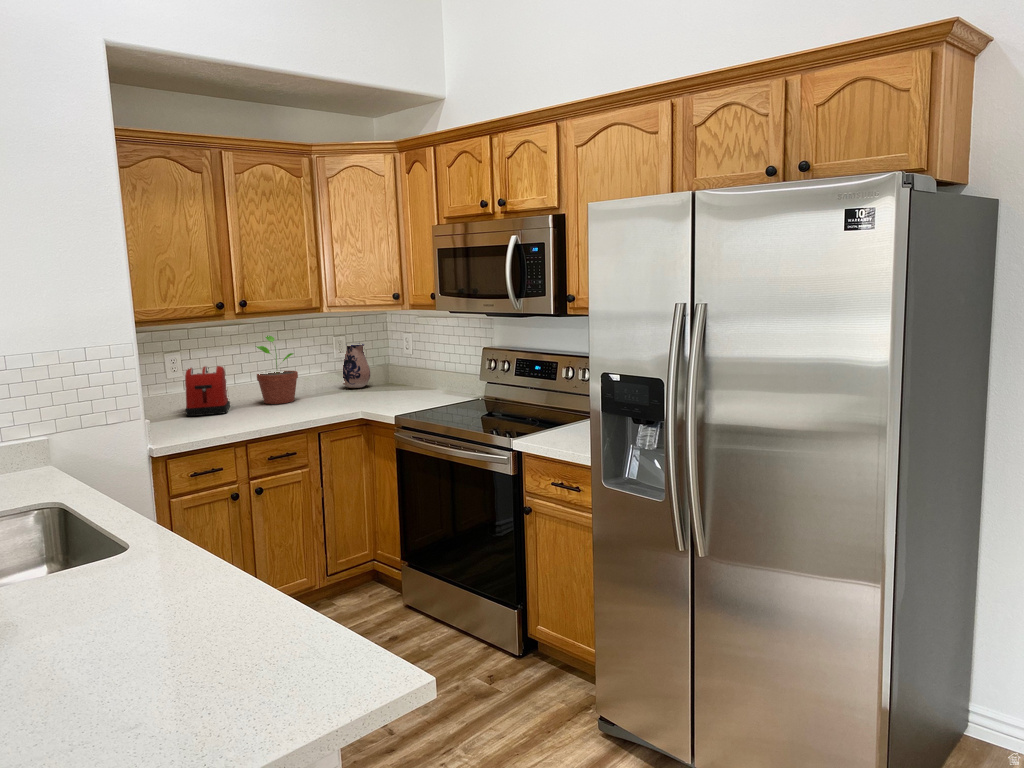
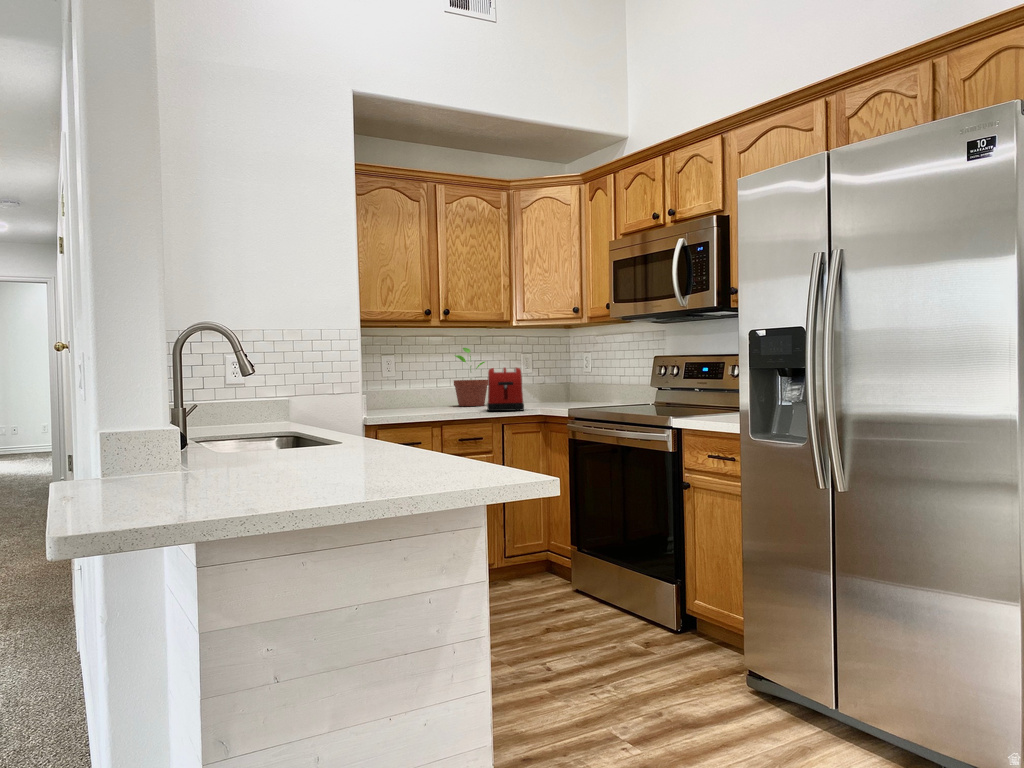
ceramic pitcher: present [343,344,370,388] -> none [526,361,553,401]
toaster: present [185,366,230,416] -> present [487,367,524,411]

